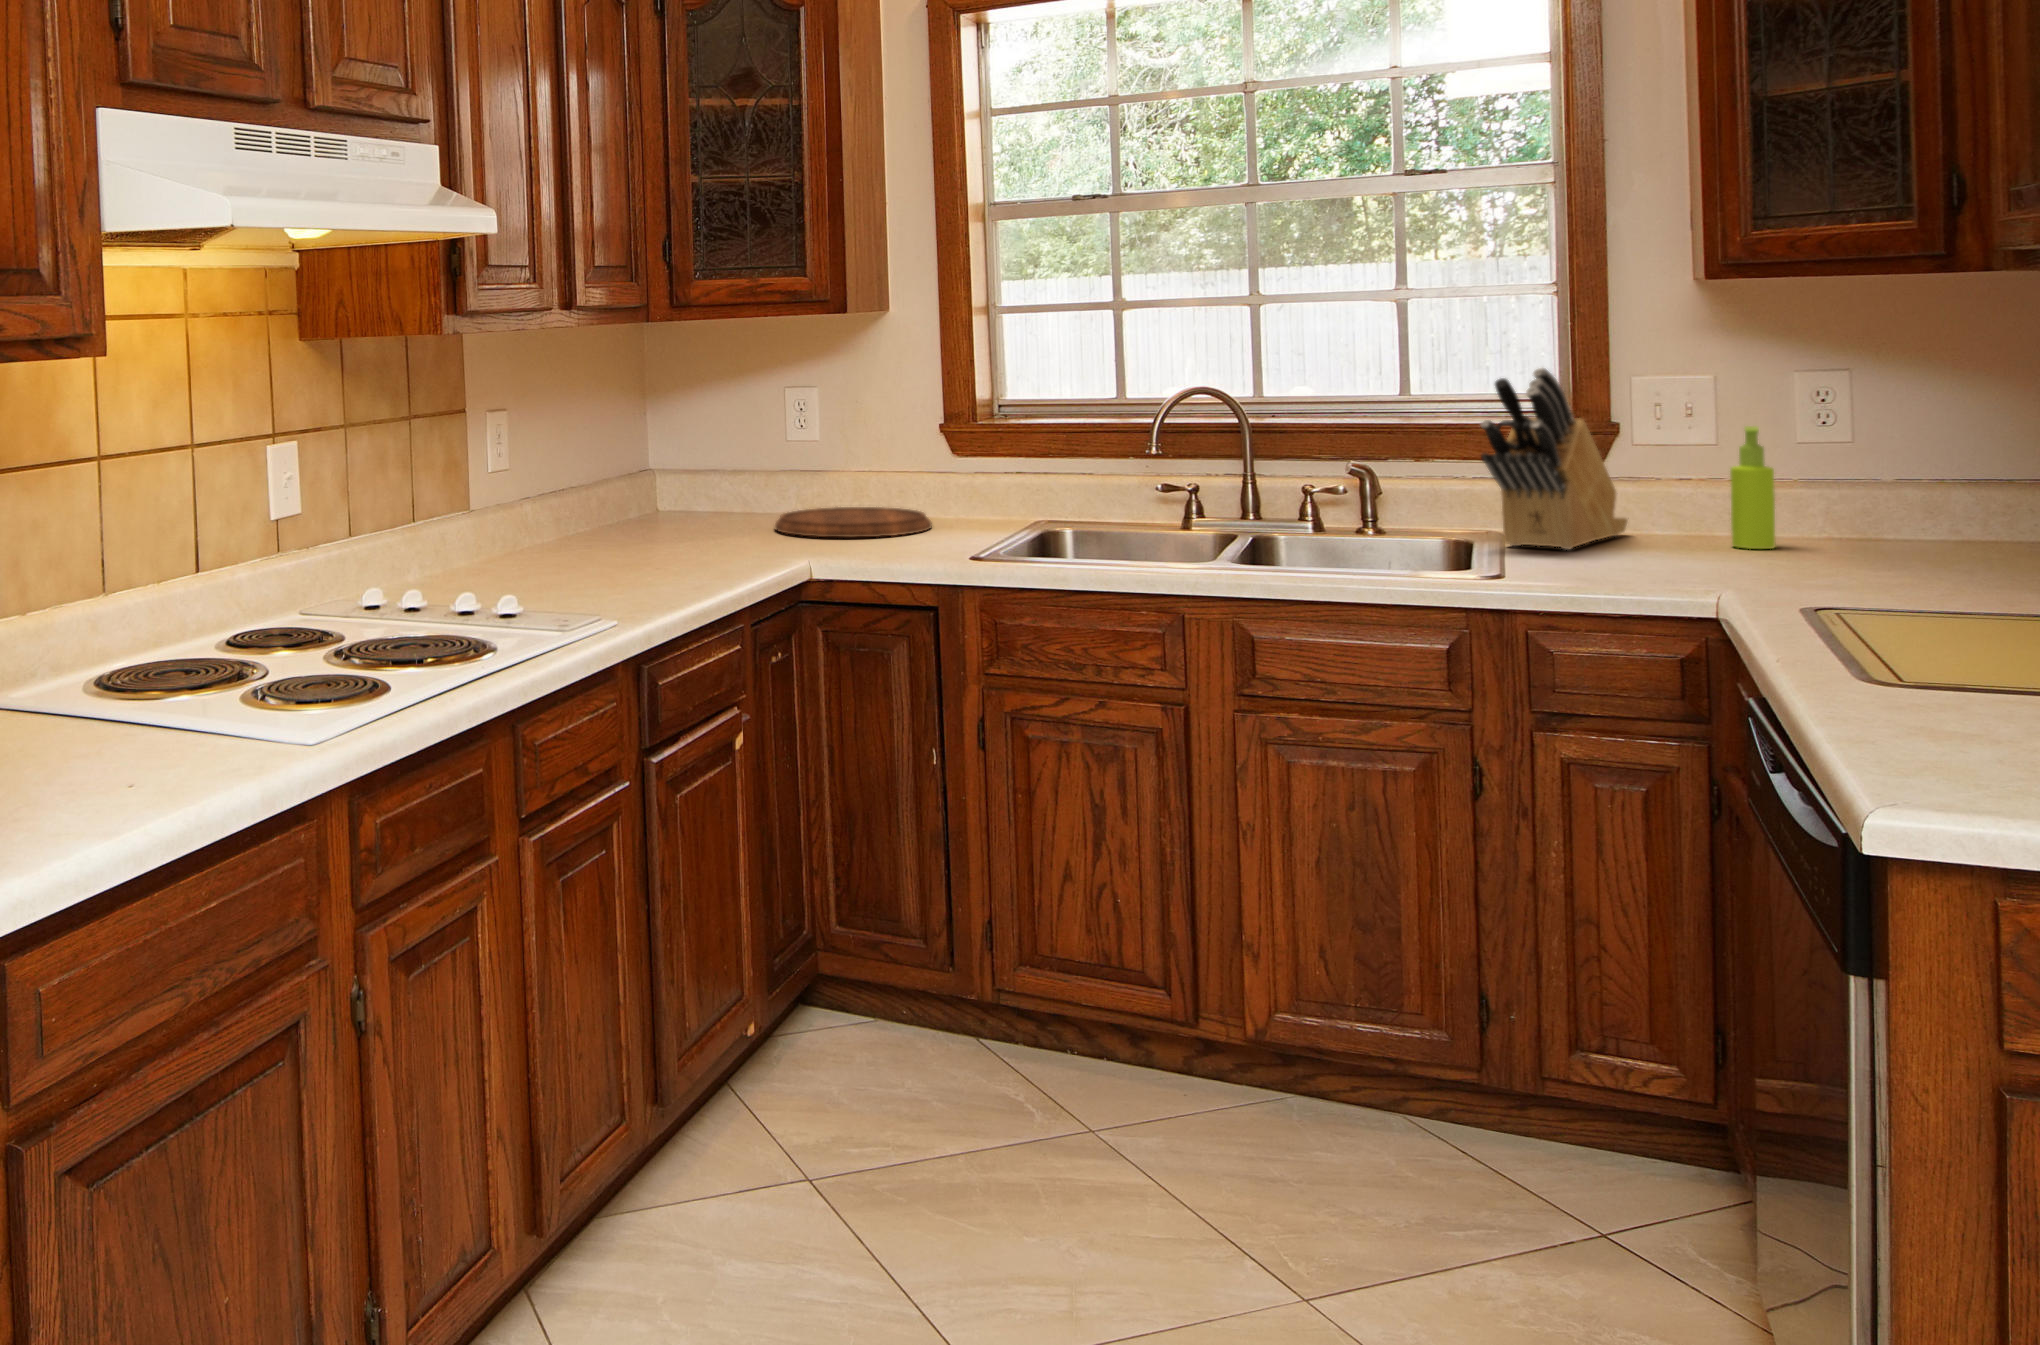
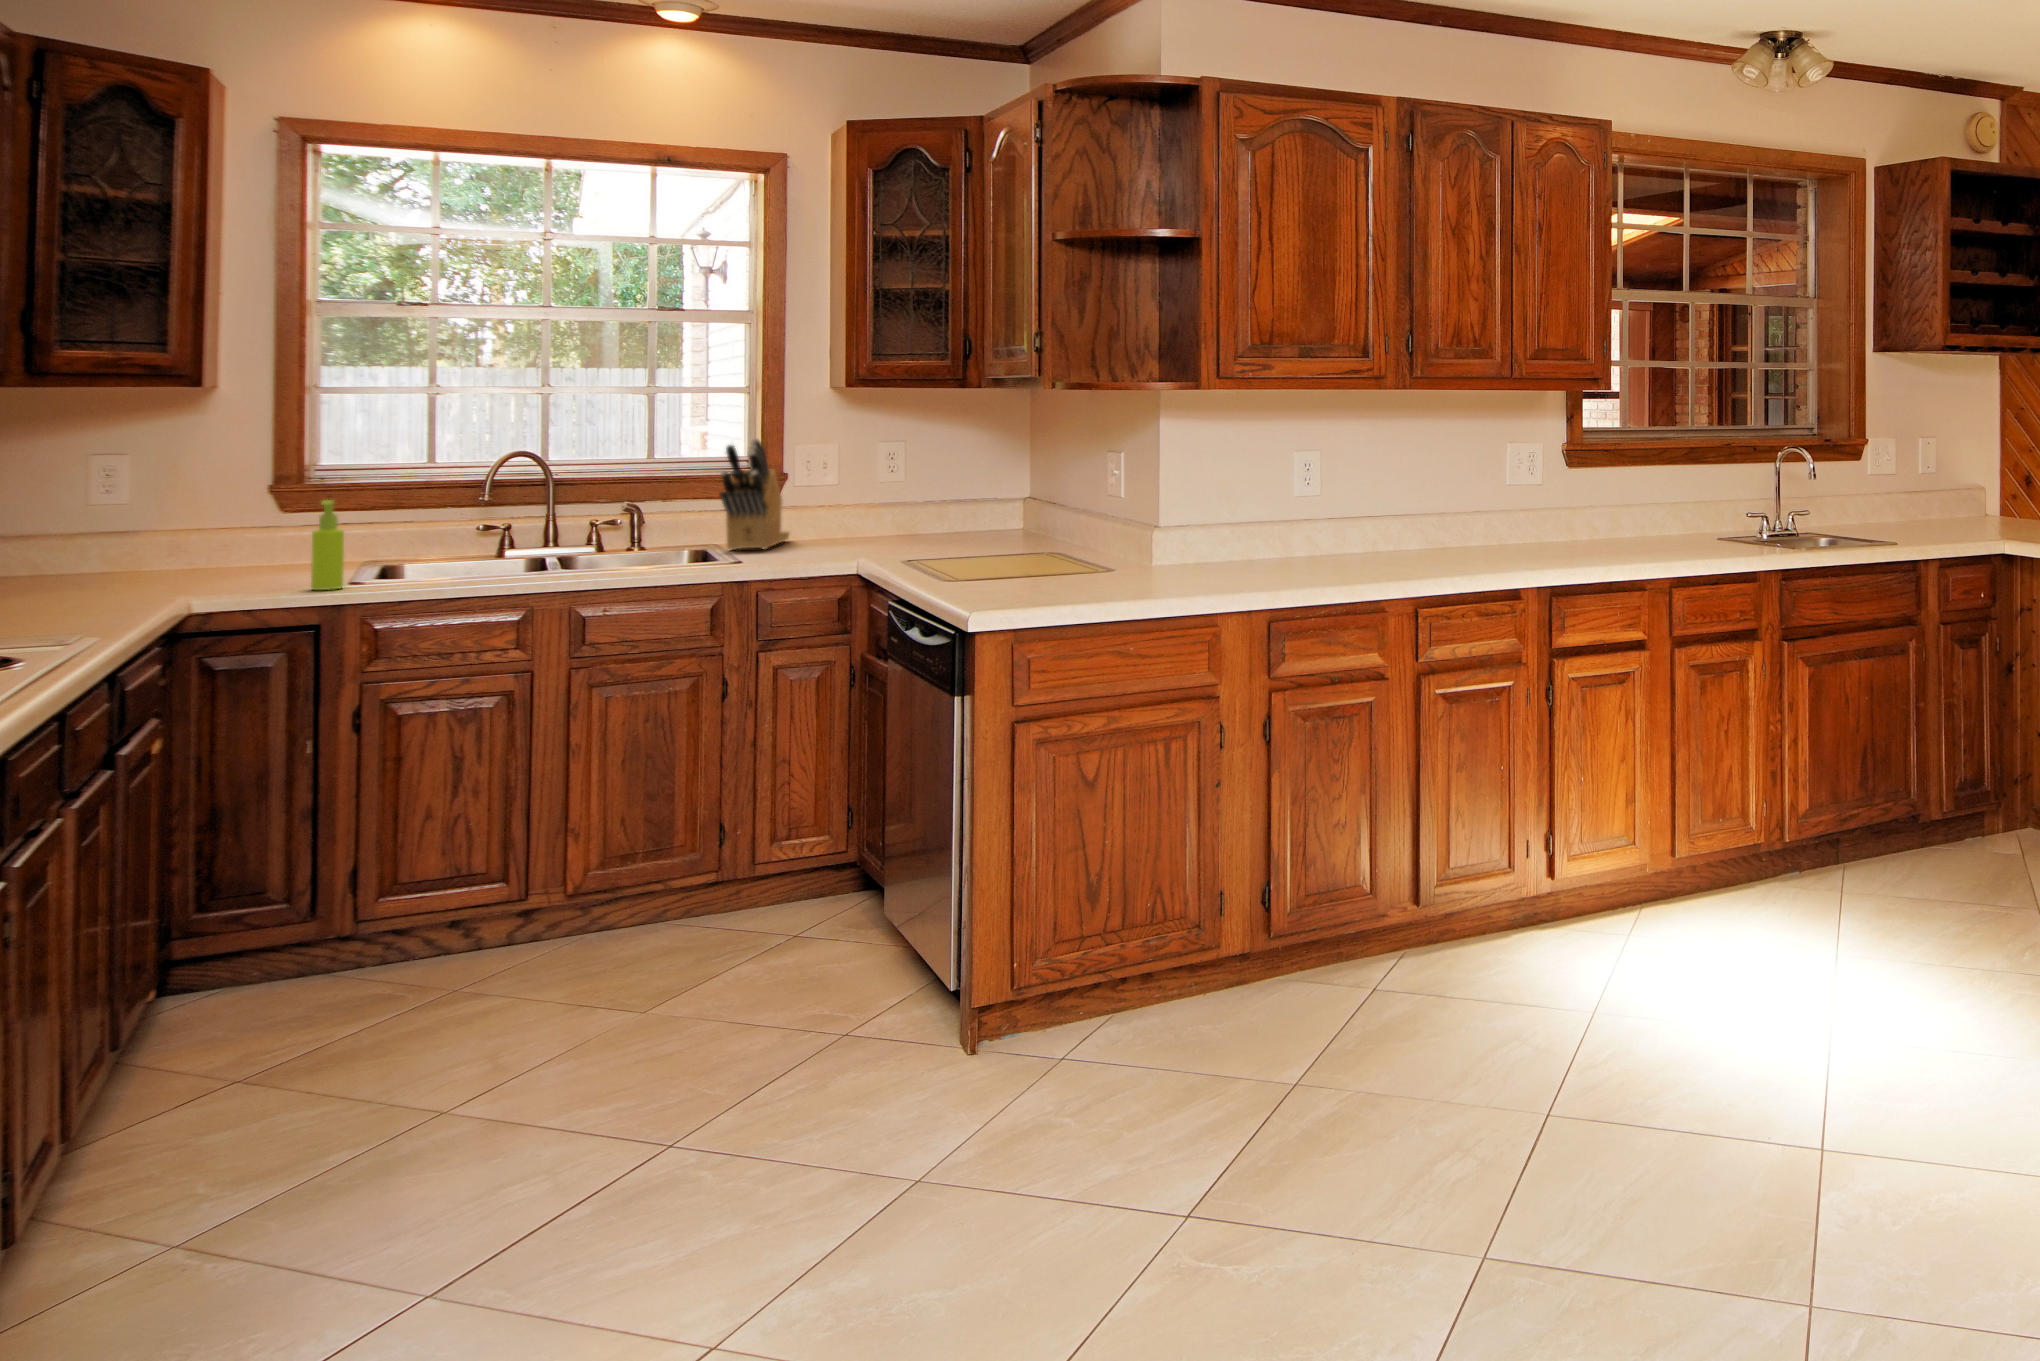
soap dispenser: present [1730,426,1775,549] -> present [311,500,344,590]
cutting board: present [775,507,932,537] -> none [91,559,265,585]

